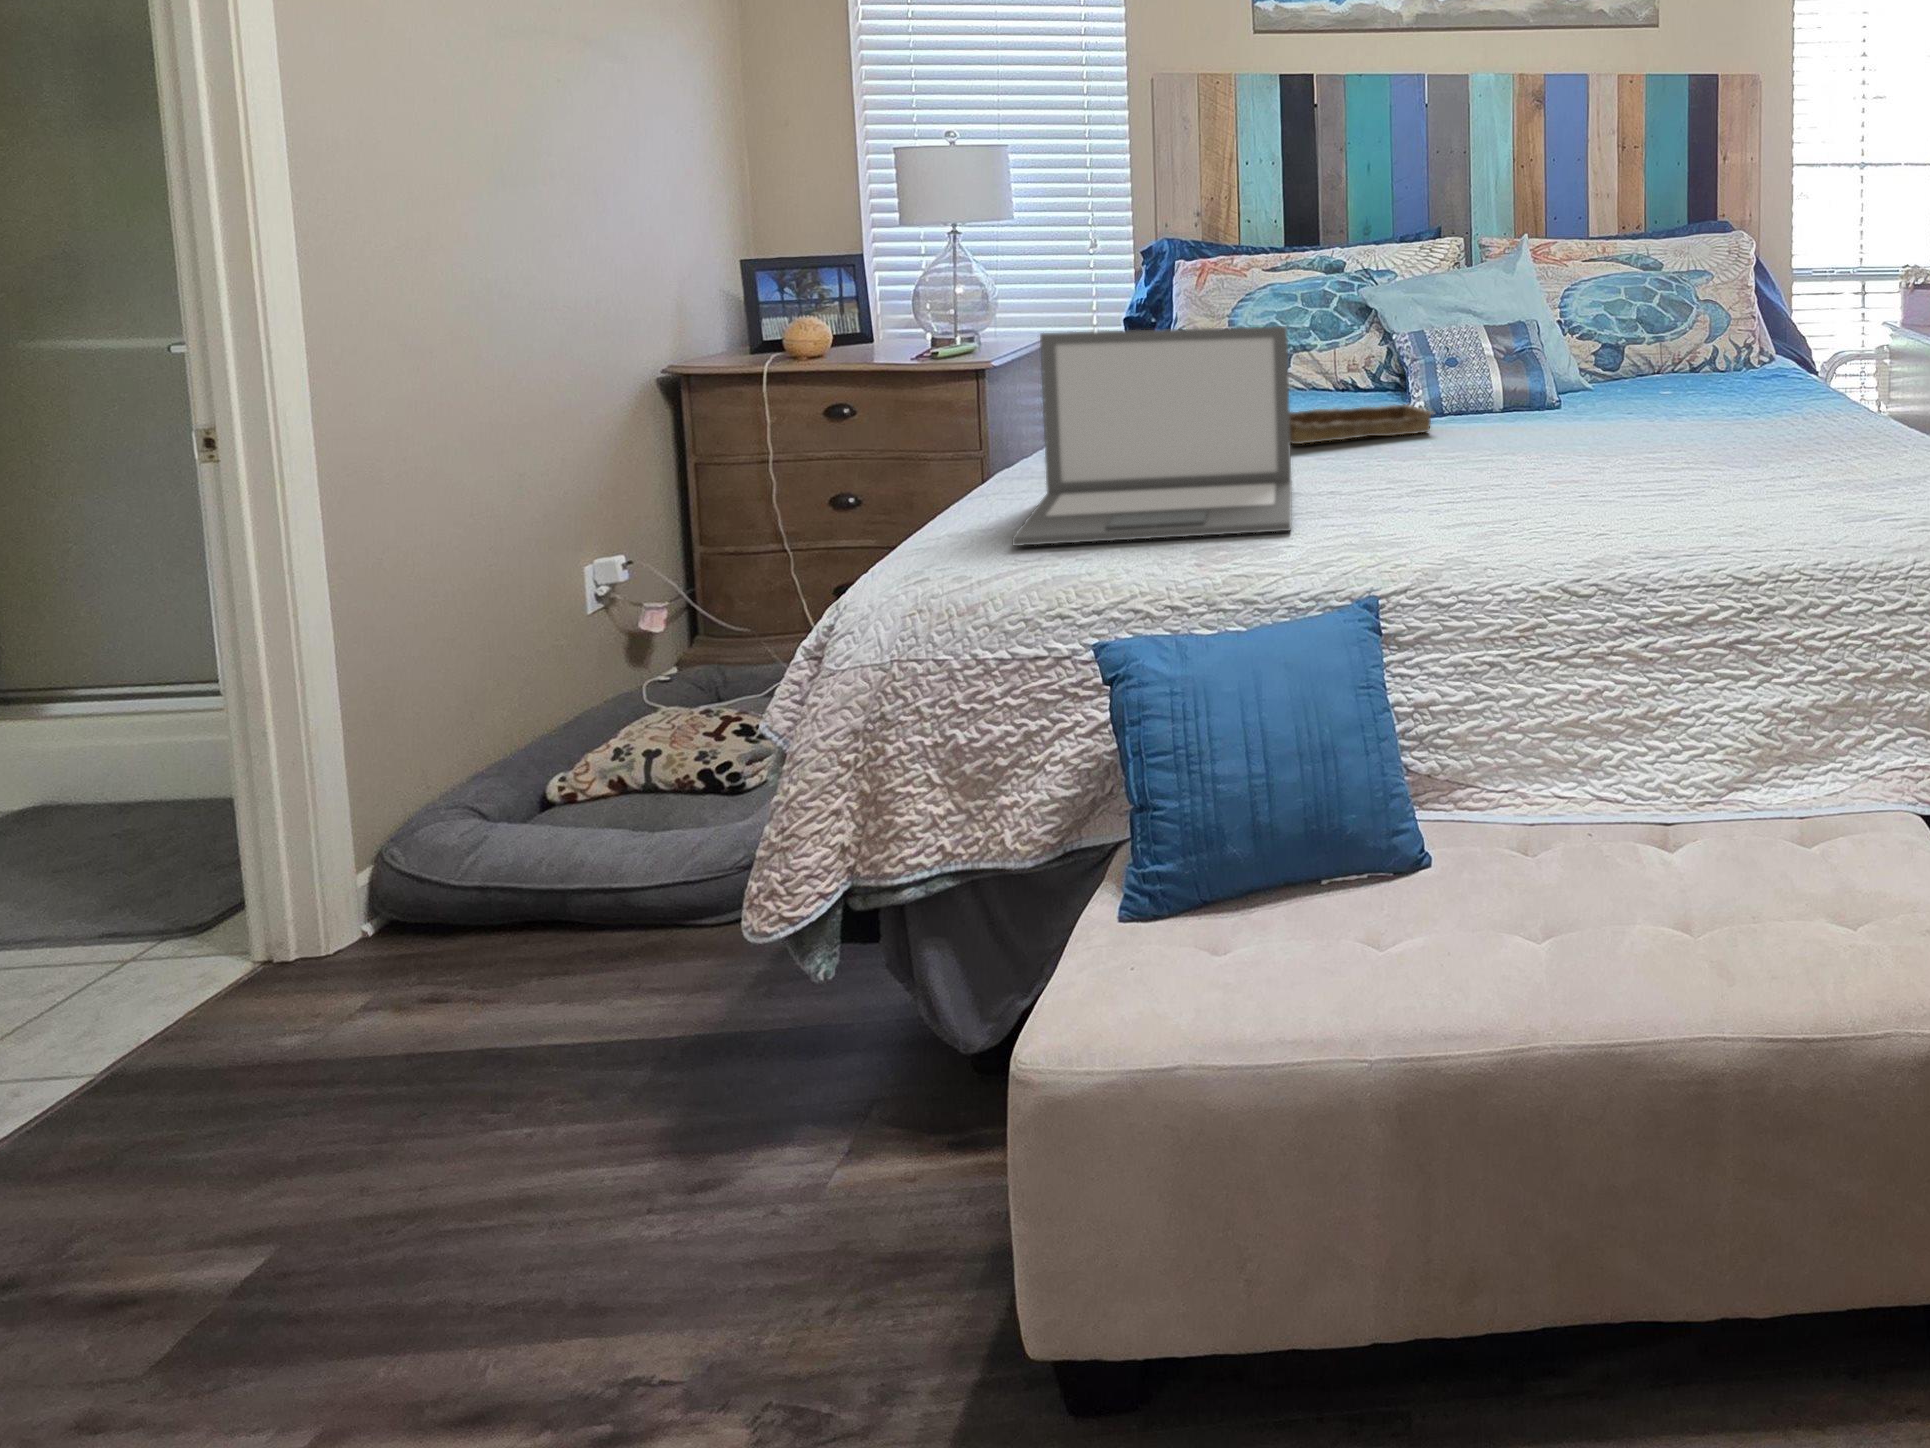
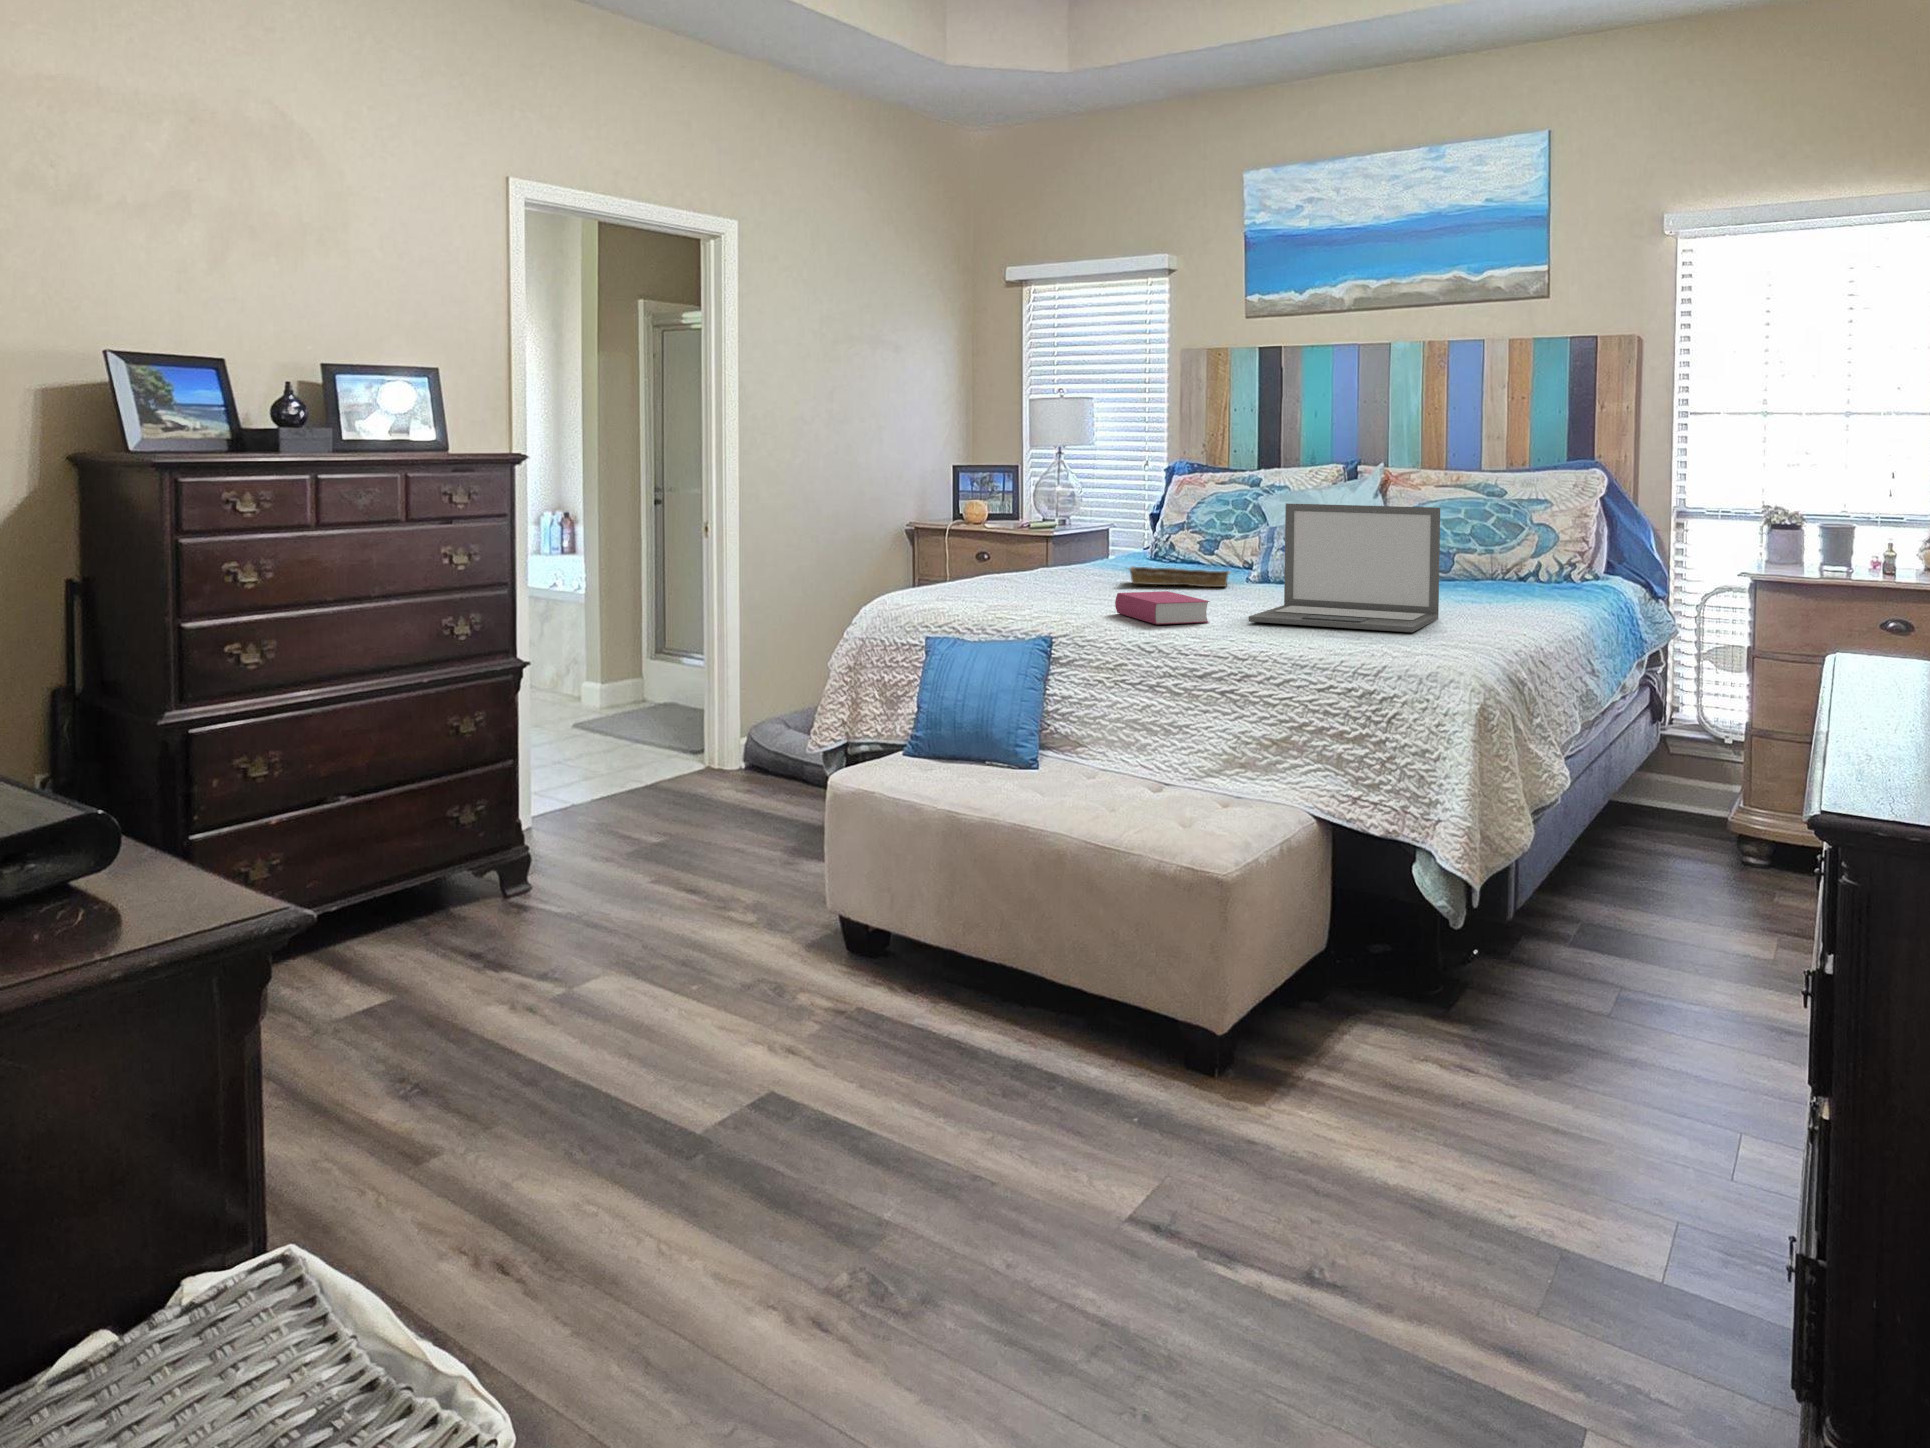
laptop: present [1012,326,1292,546] -> present [1249,503,1440,632]
book: none [1425,468,1610,540] -> present [1115,591,1210,624]

